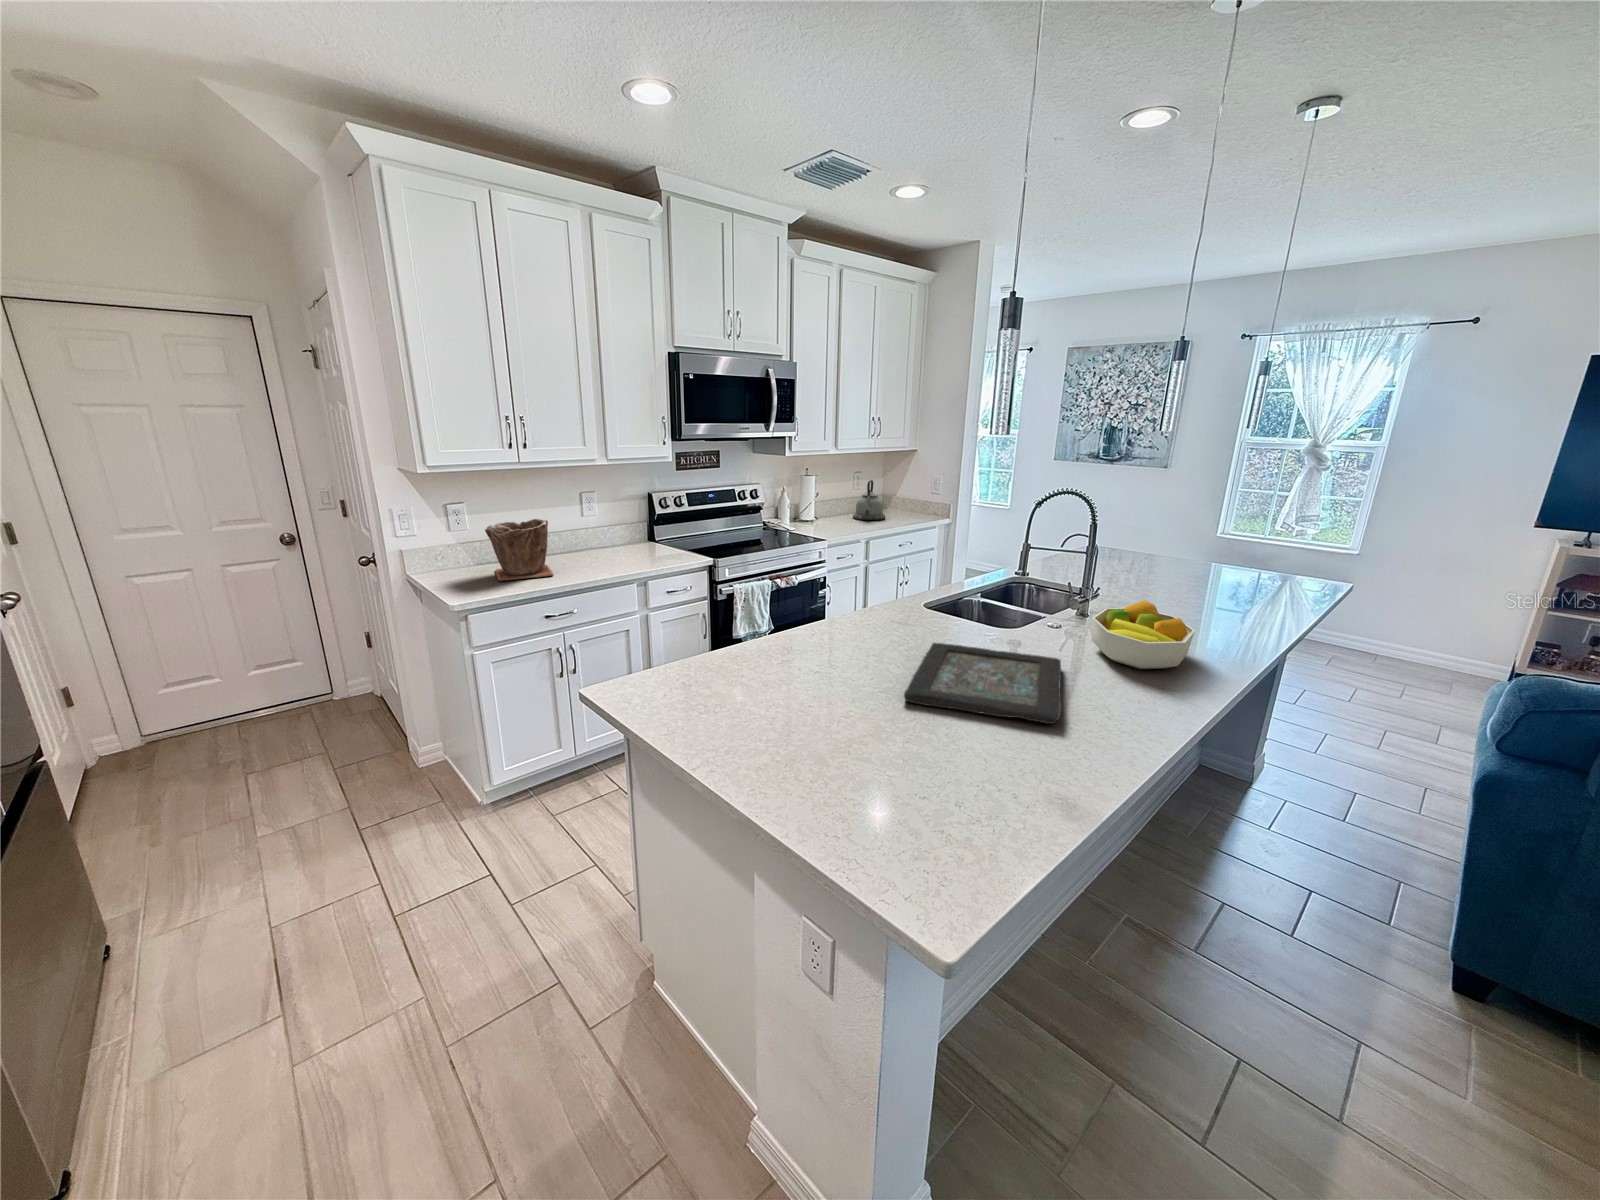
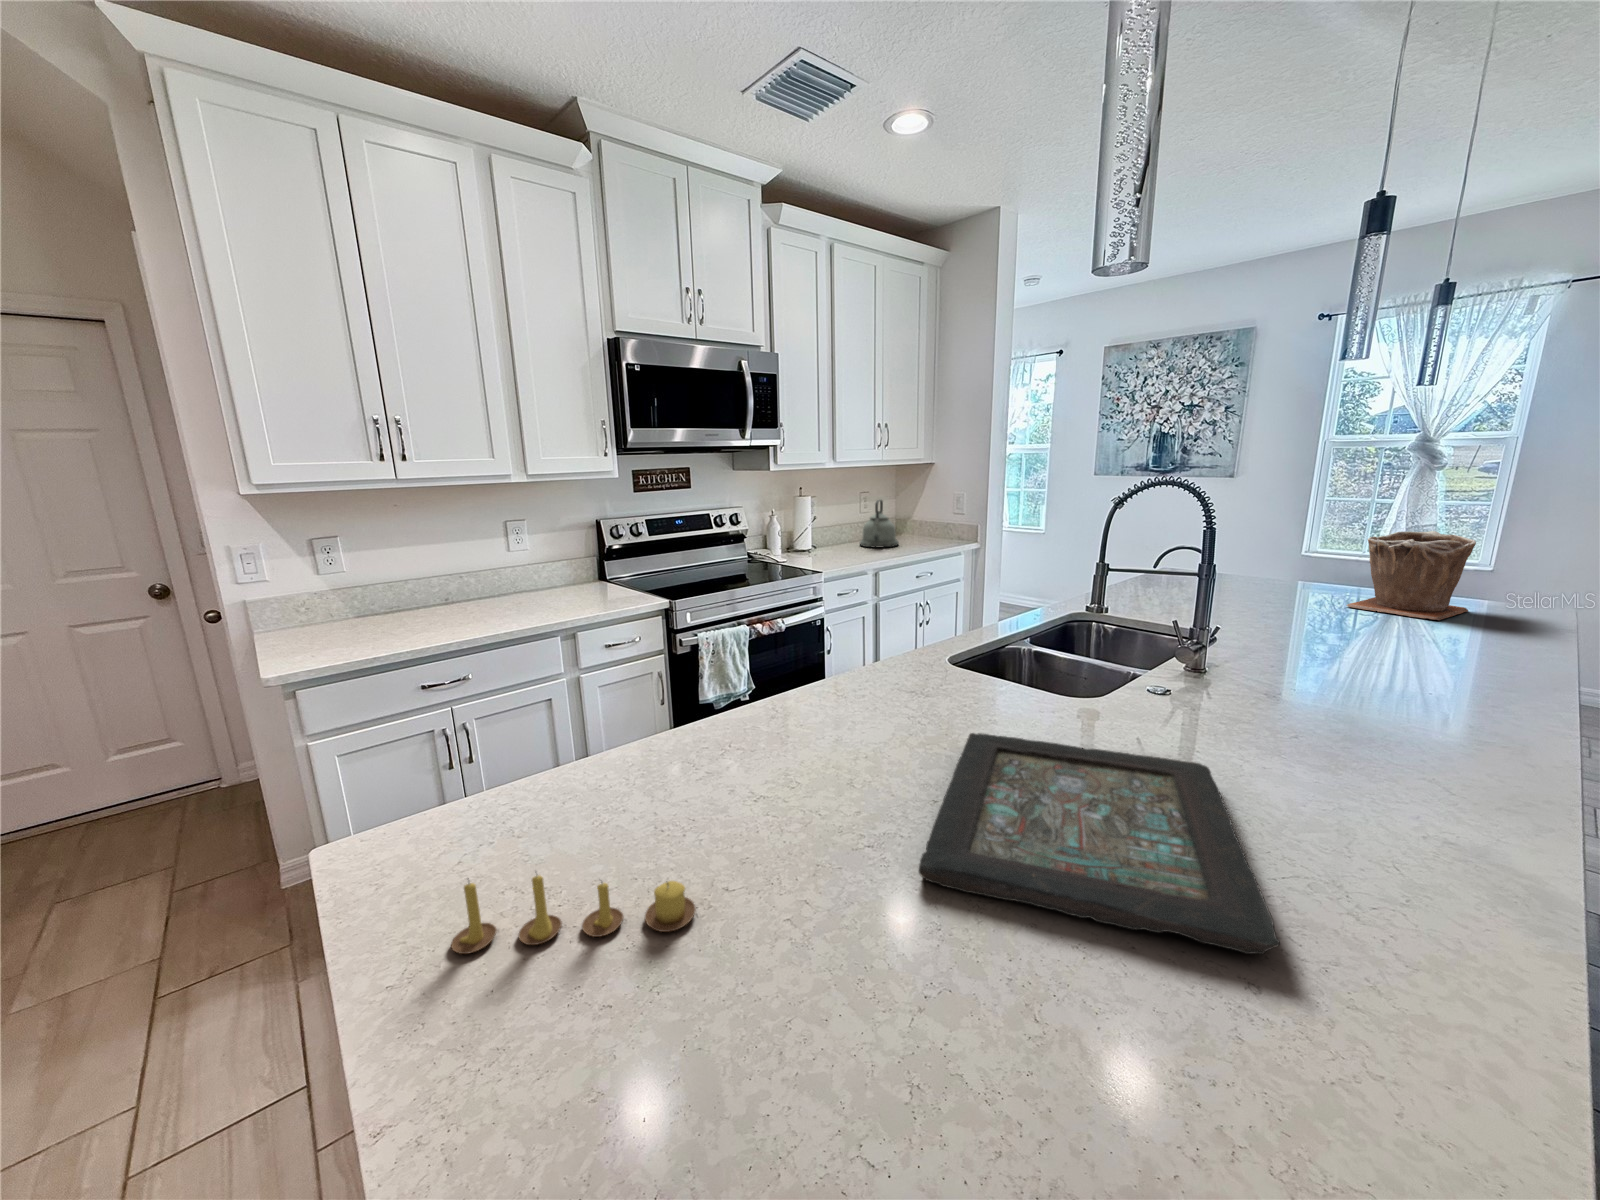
plant pot: present [485,519,554,581] -> present [1347,531,1476,620]
fruit bowl: present [1092,600,1195,669] -> none [1245,650,1457,781]
candle: none [687,685,798,722] -> present [451,875,695,954]

